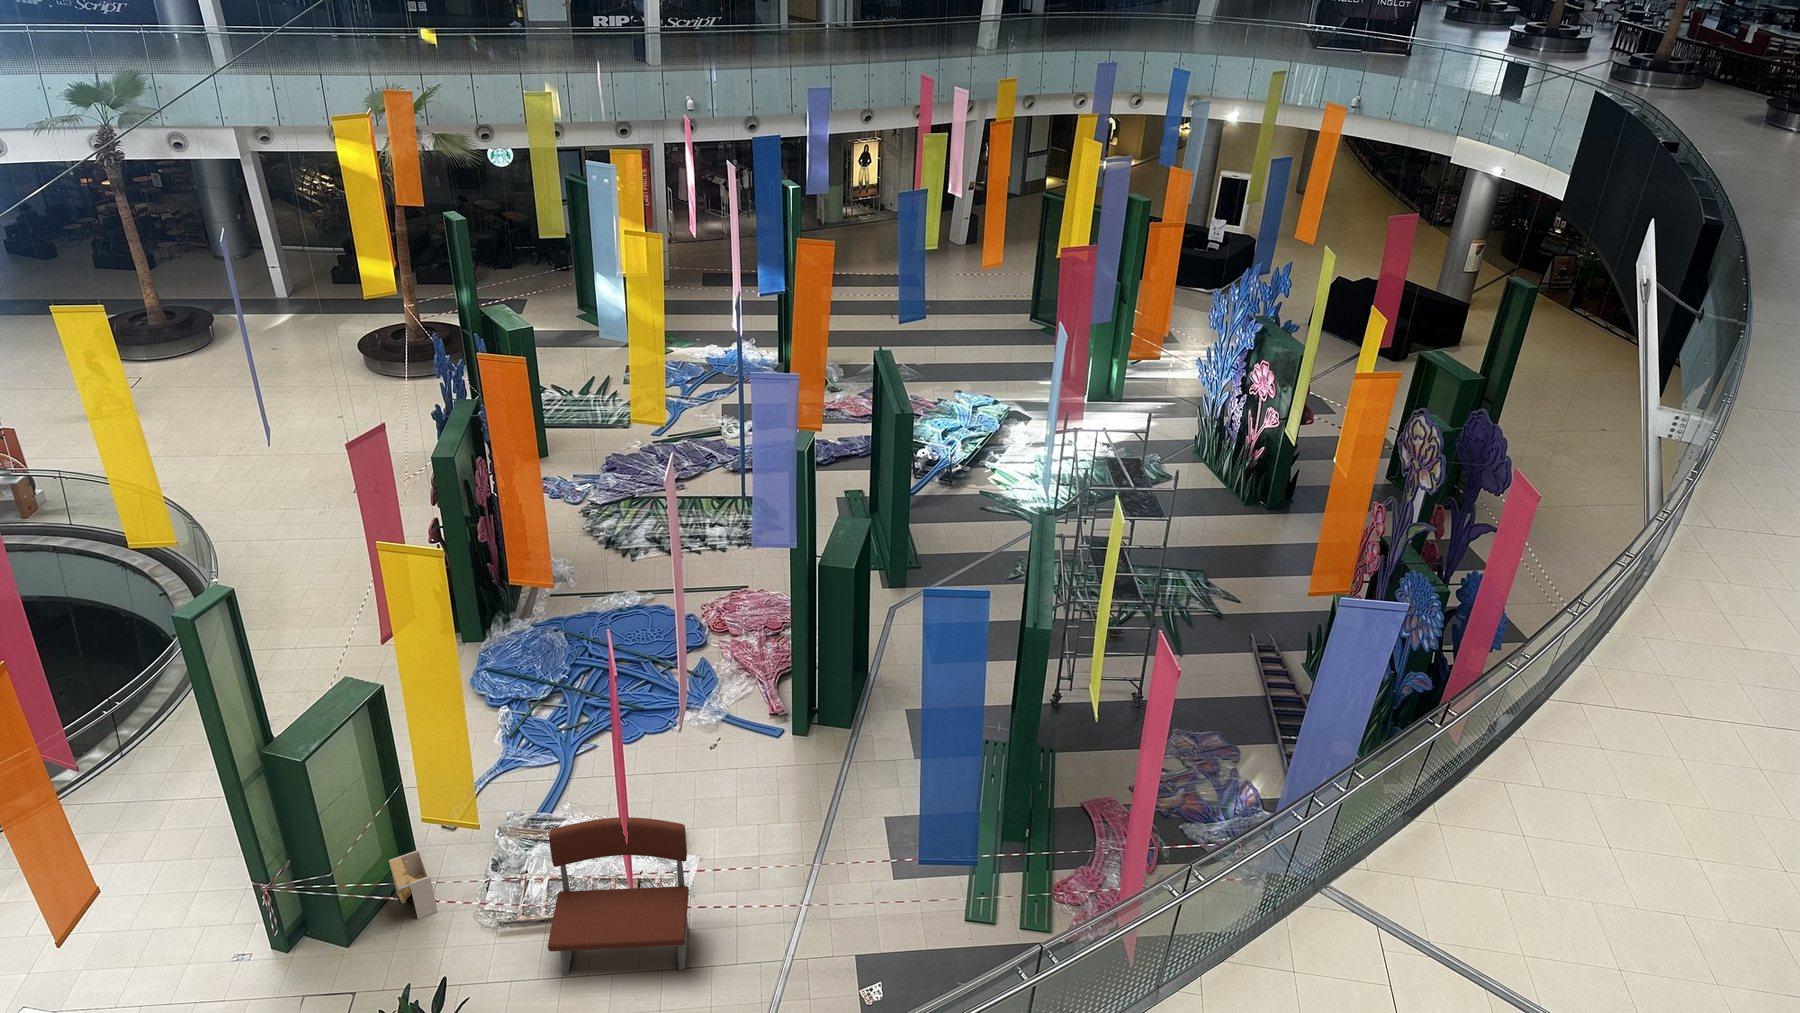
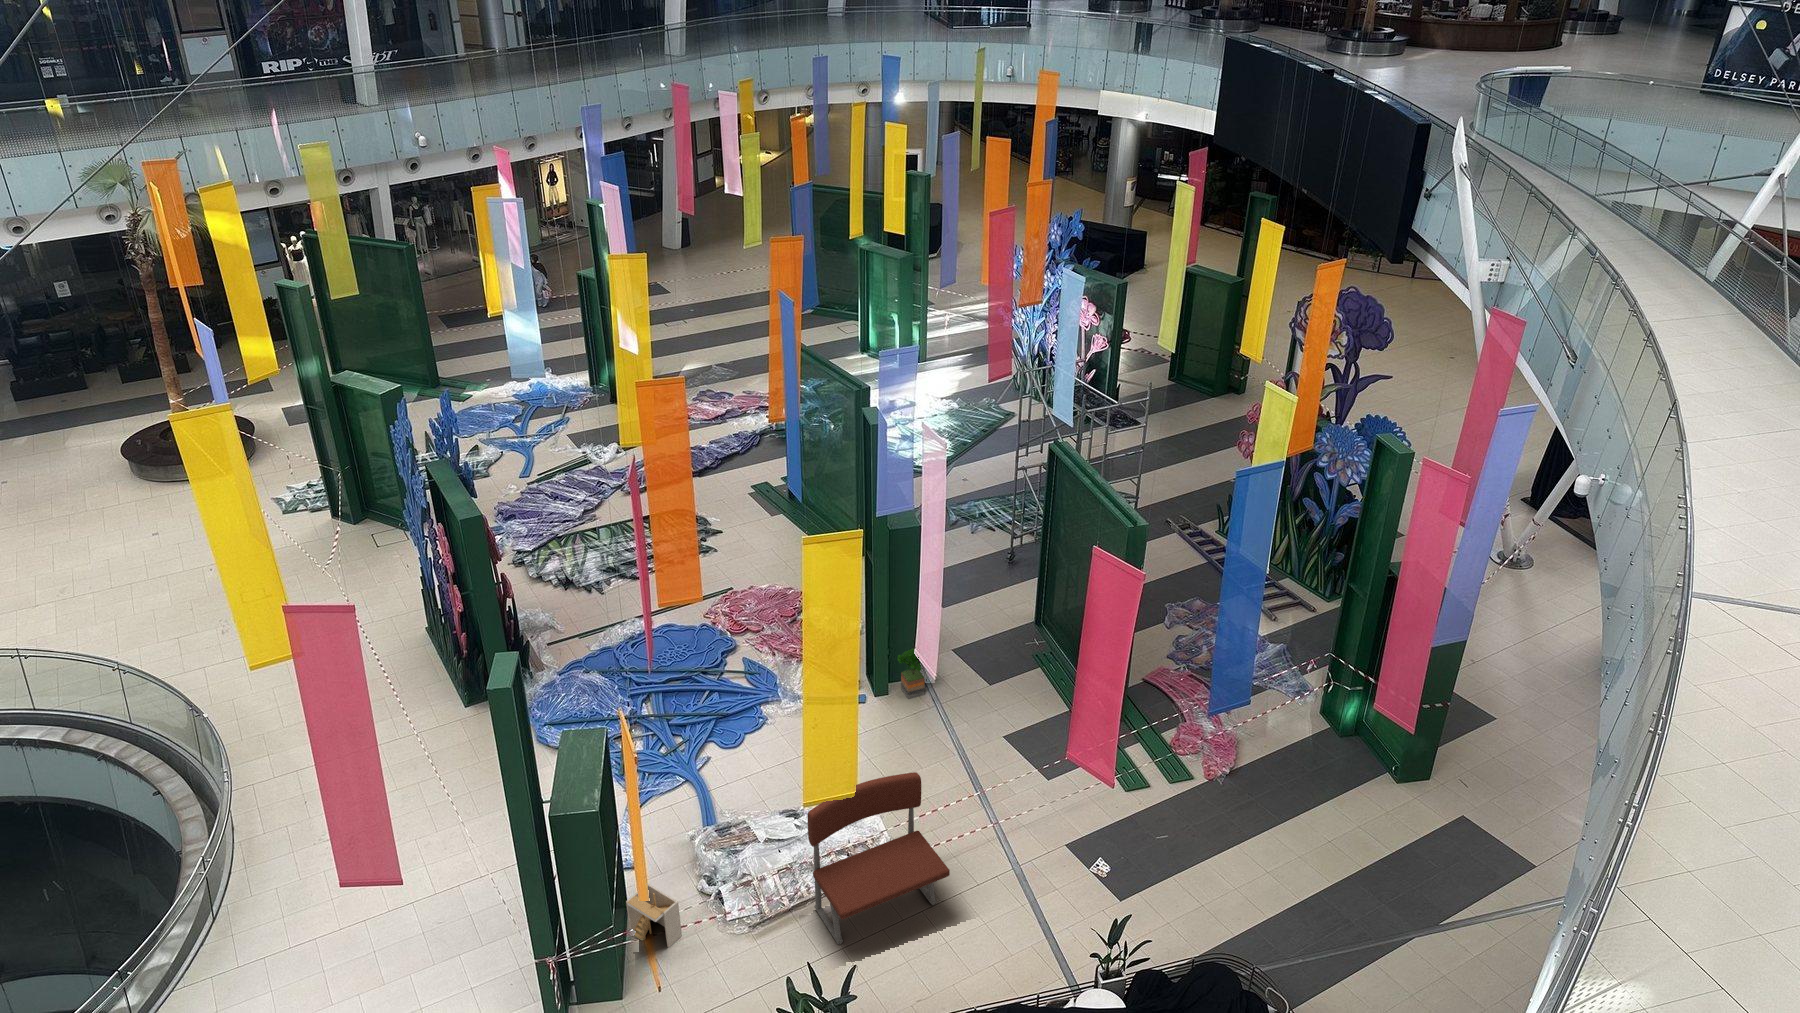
potted tree: none [818,695,855,748] -> present [897,649,925,699]

